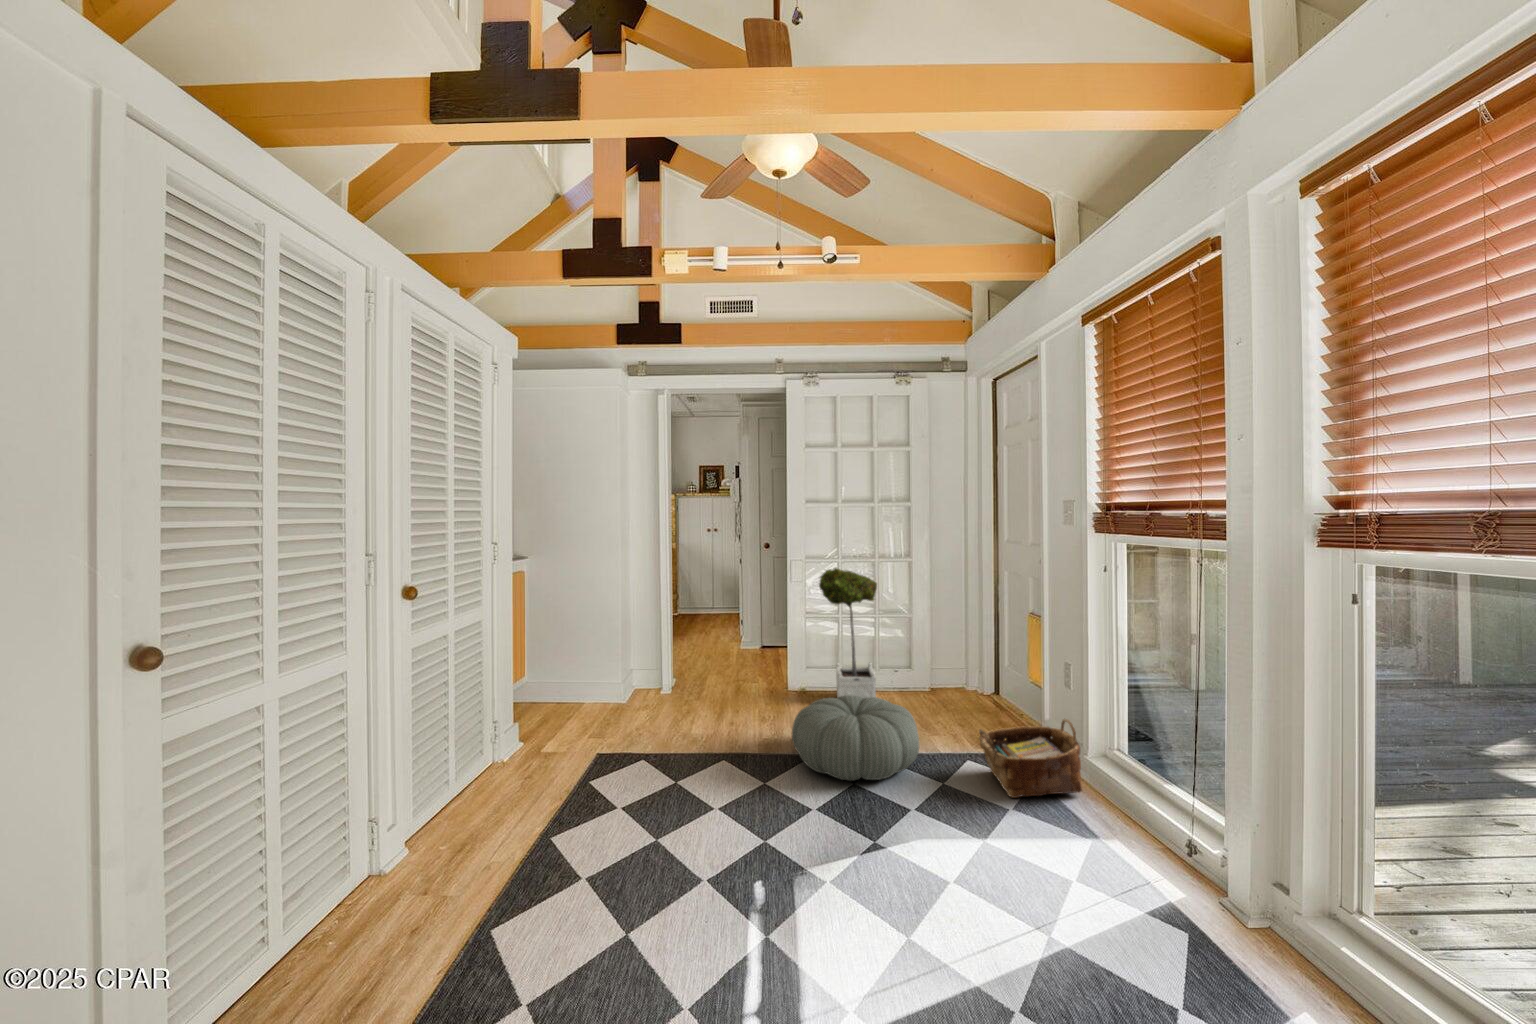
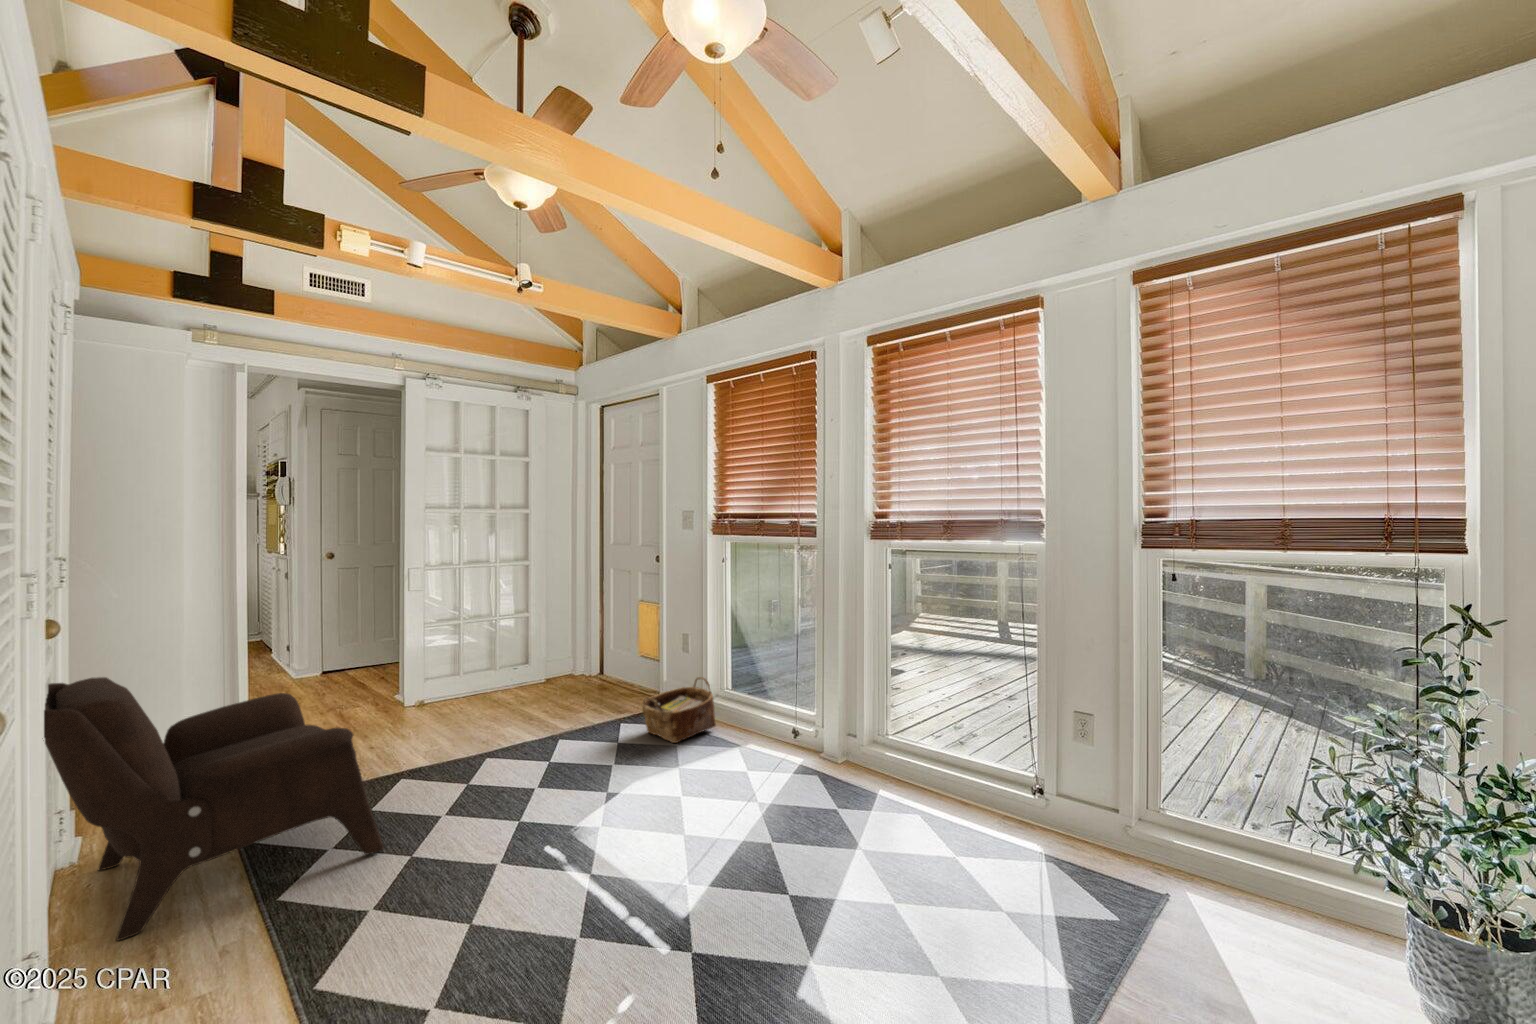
potted tree: present [819,568,877,698] -> none [441,578,507,721]
armchair: none [456,623,679,817] -> present [43,677,384,941]
pouf: present [792,695,919,781] -> none [471,694,597,771]

